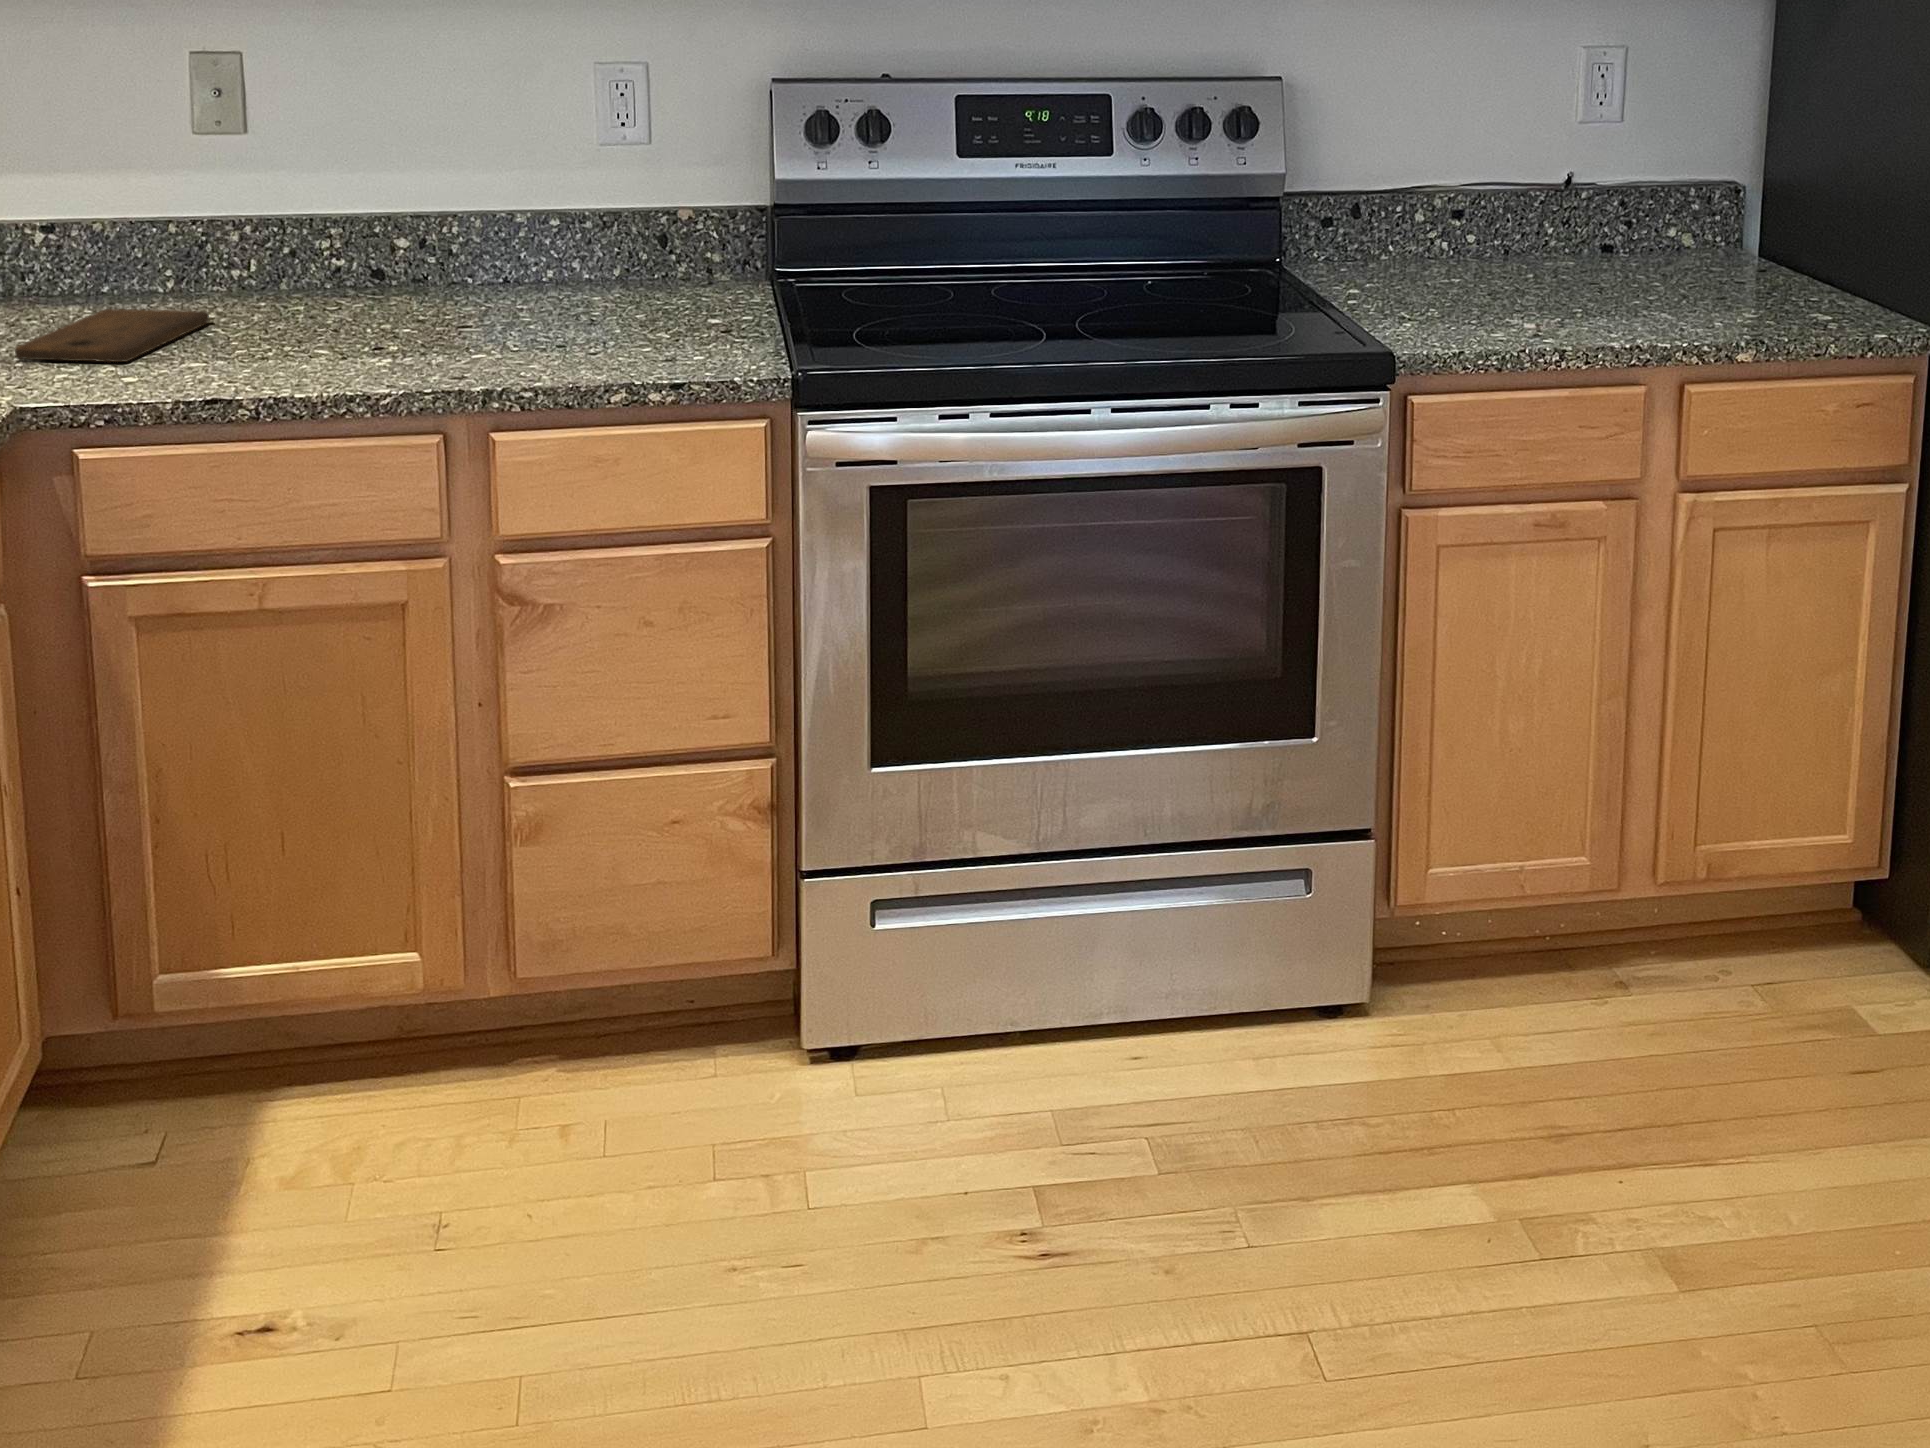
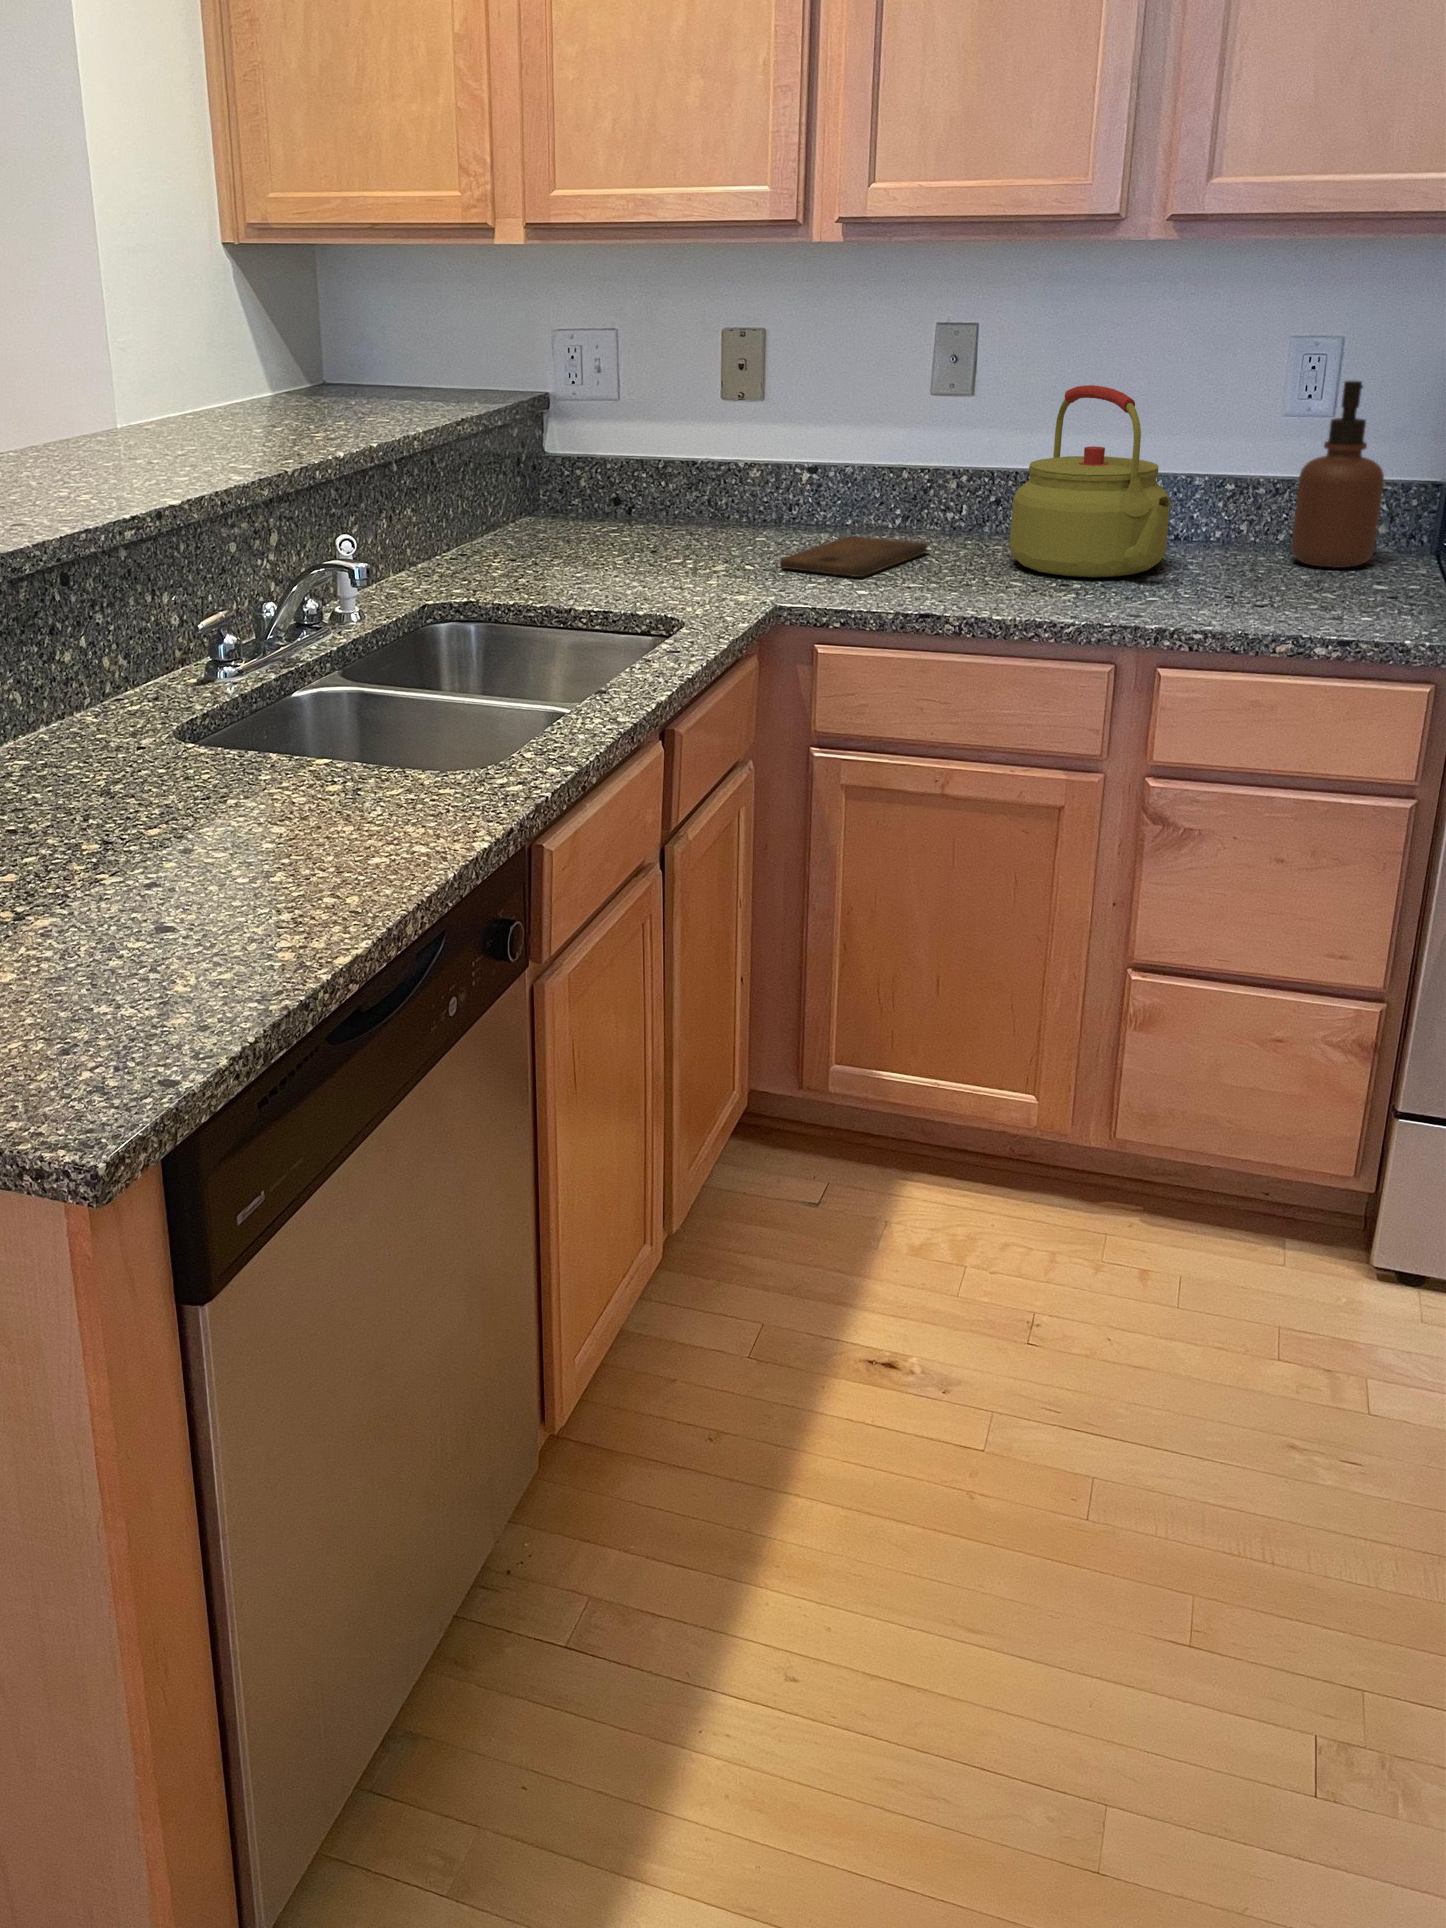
soap dispenser: none [621,108,707,303] -> present [1291,381,1384,568]
kettle: none [306,123,489,337] -> present [1009,385,1171,577]

